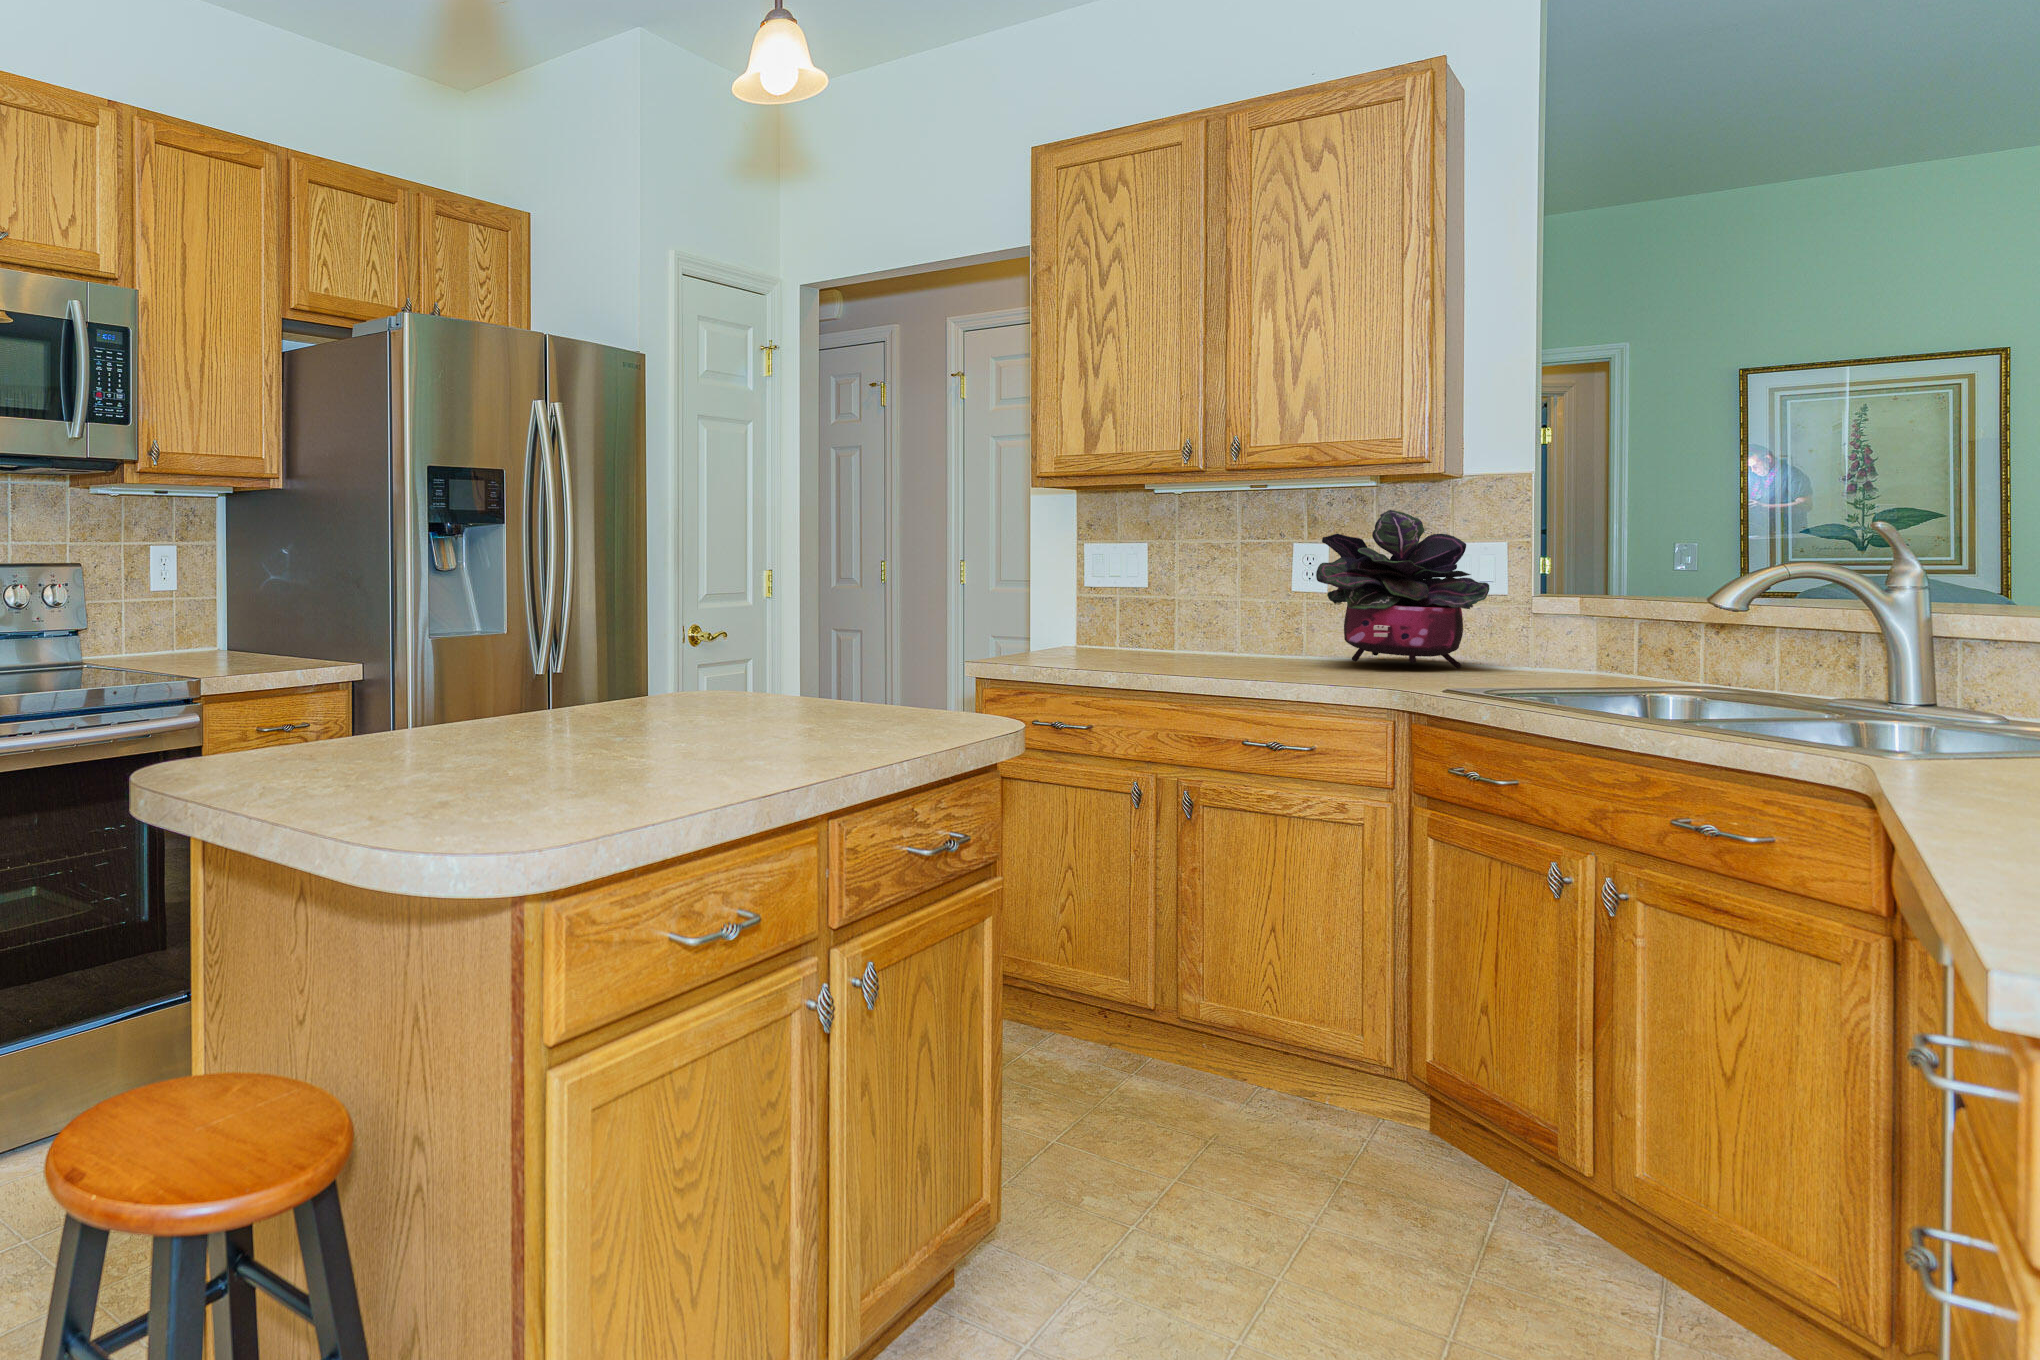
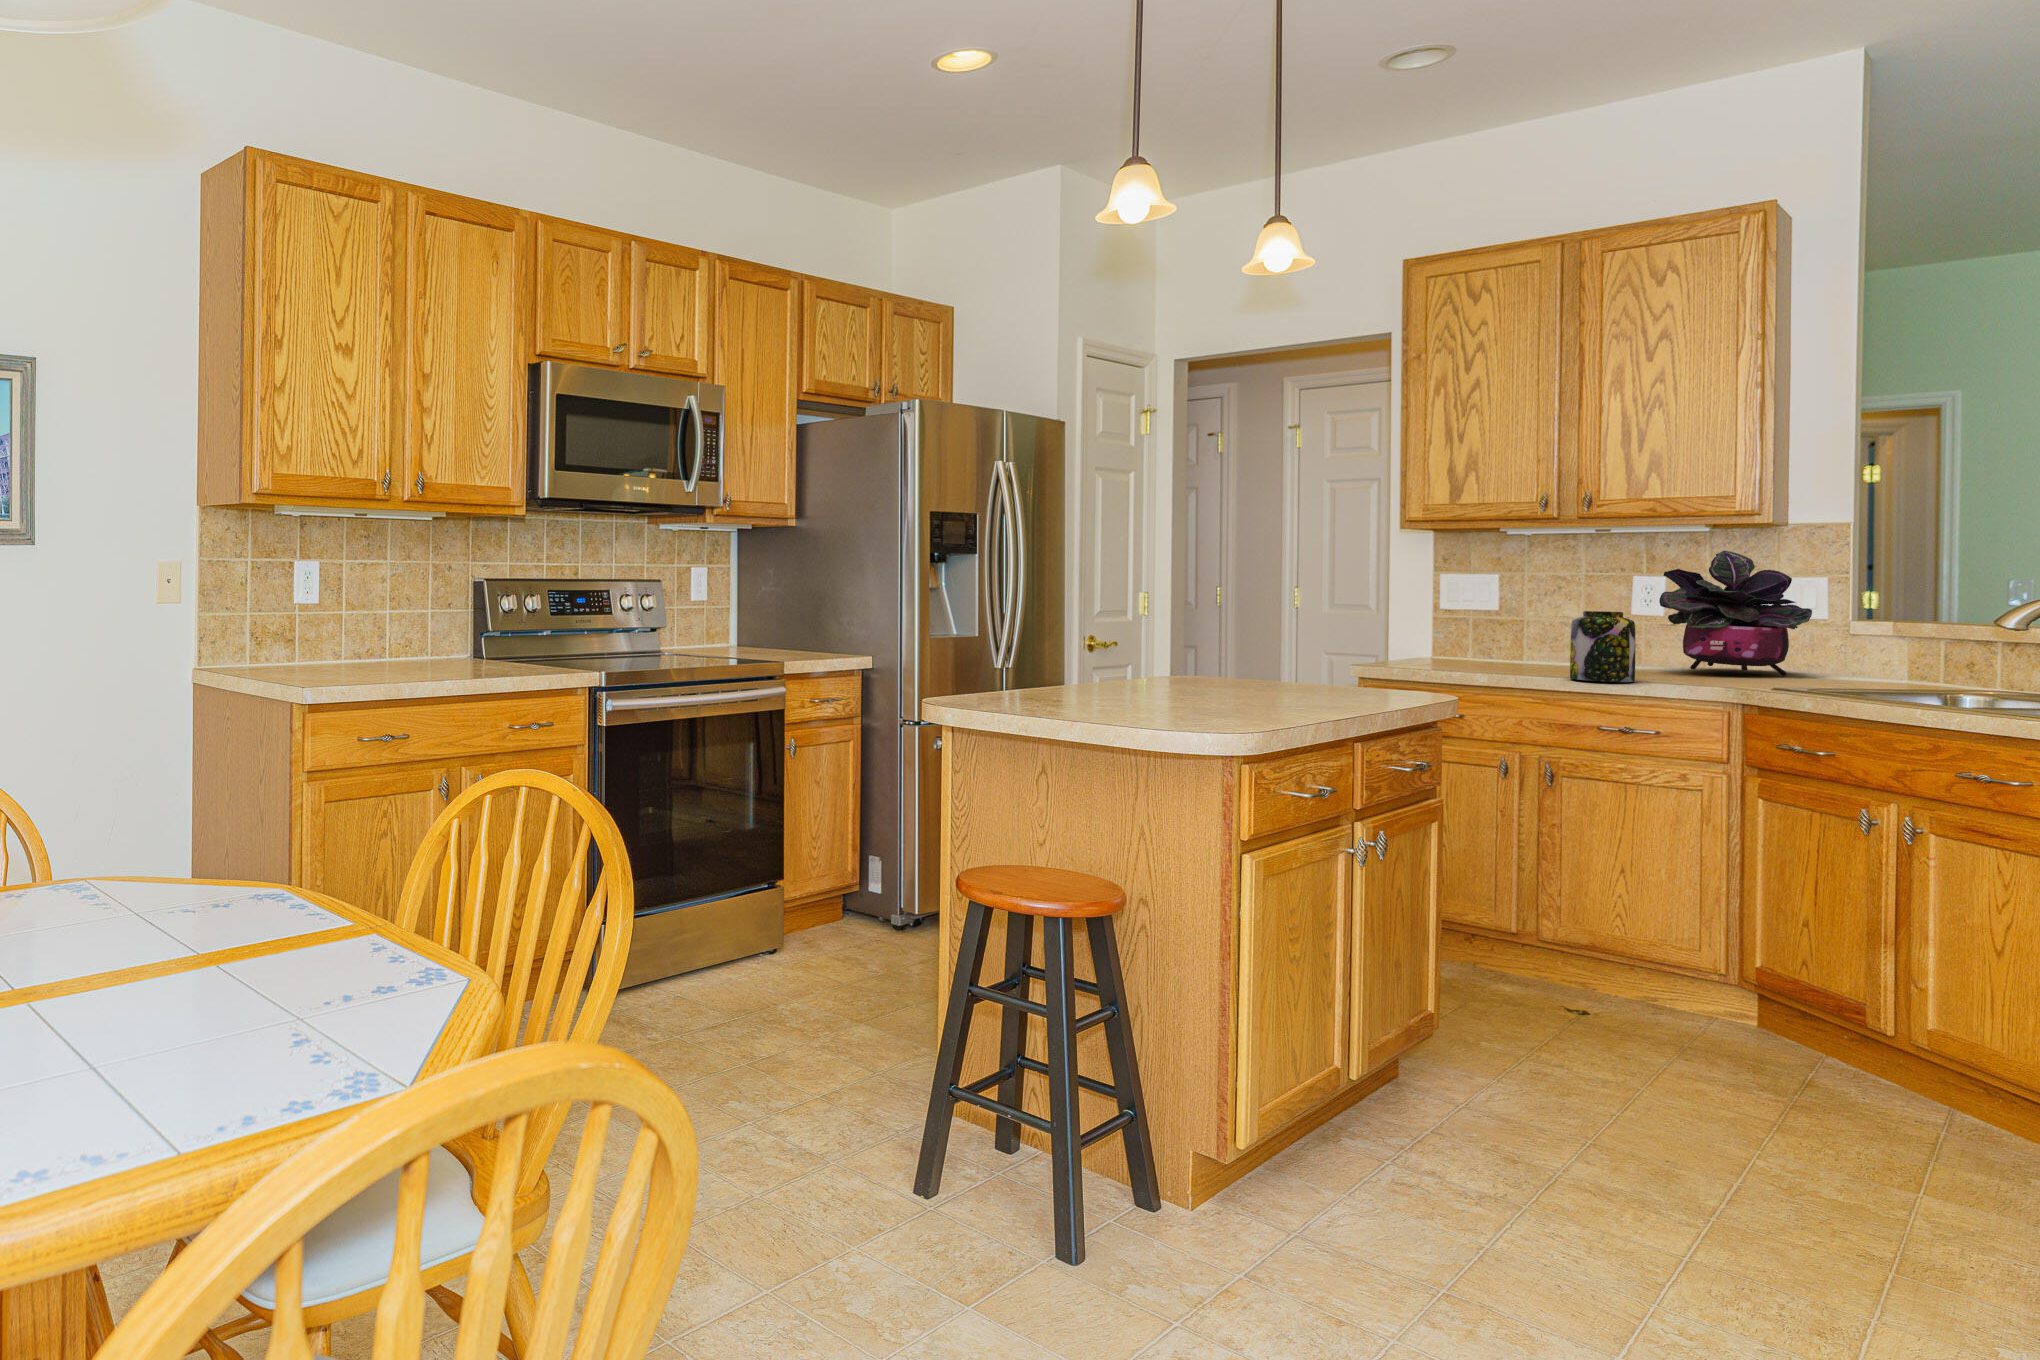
jar: none [1211,589,1285,682] -> present [1570,611,1636,682]

